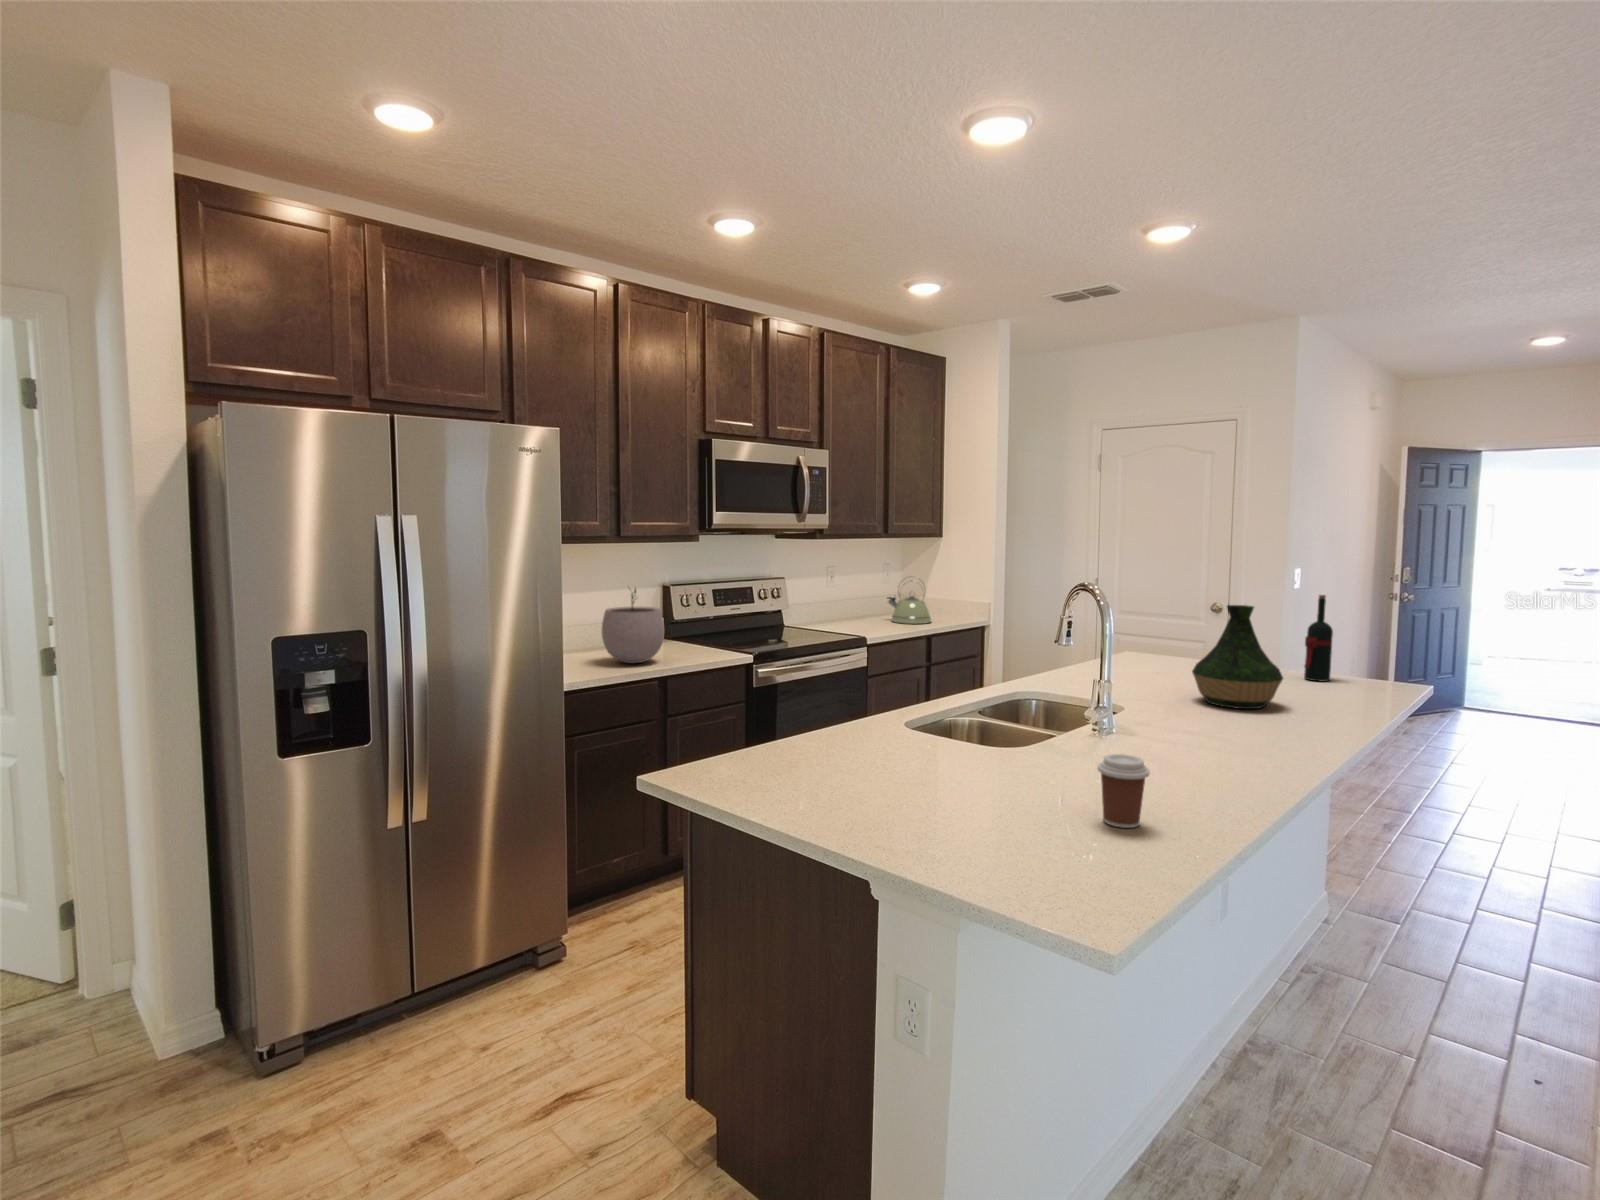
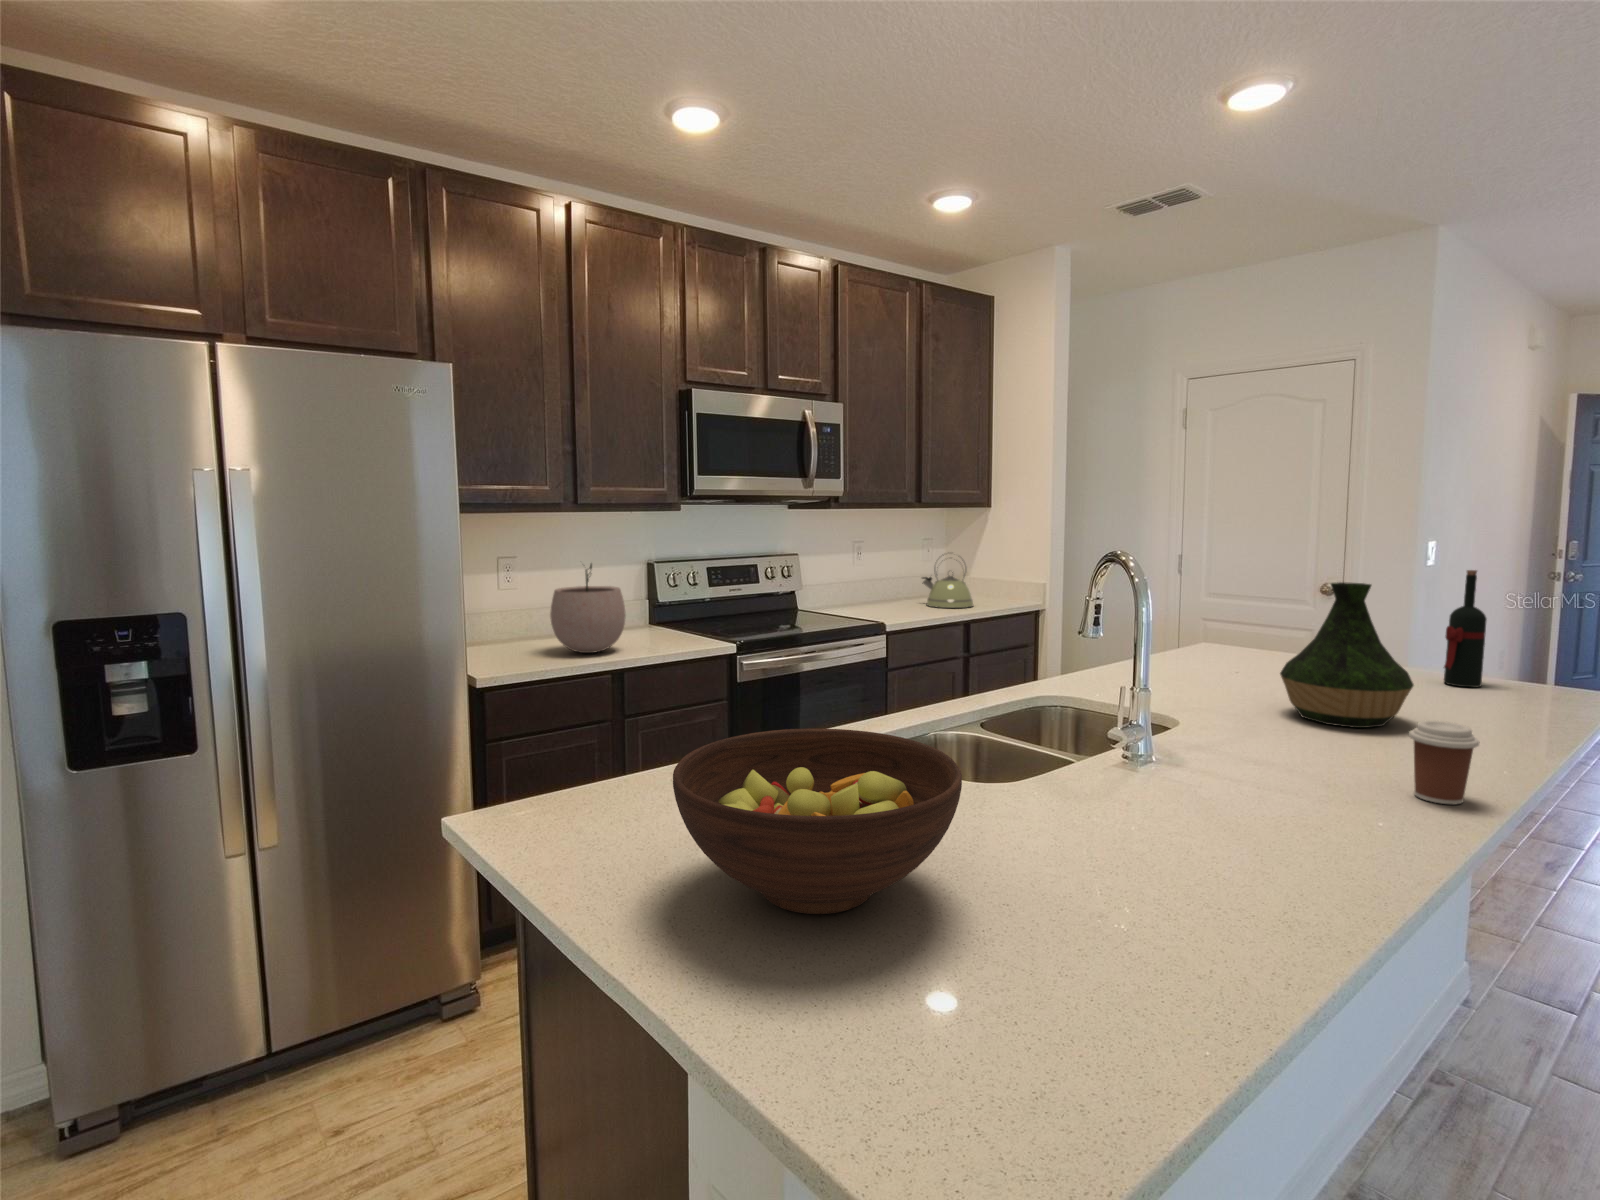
fruit bowl: none [840,706,1024,817] -> present [673,729,962,914]
coffee cup: present [1098,754,1150,828] -> present [1409,721,1480,805]

